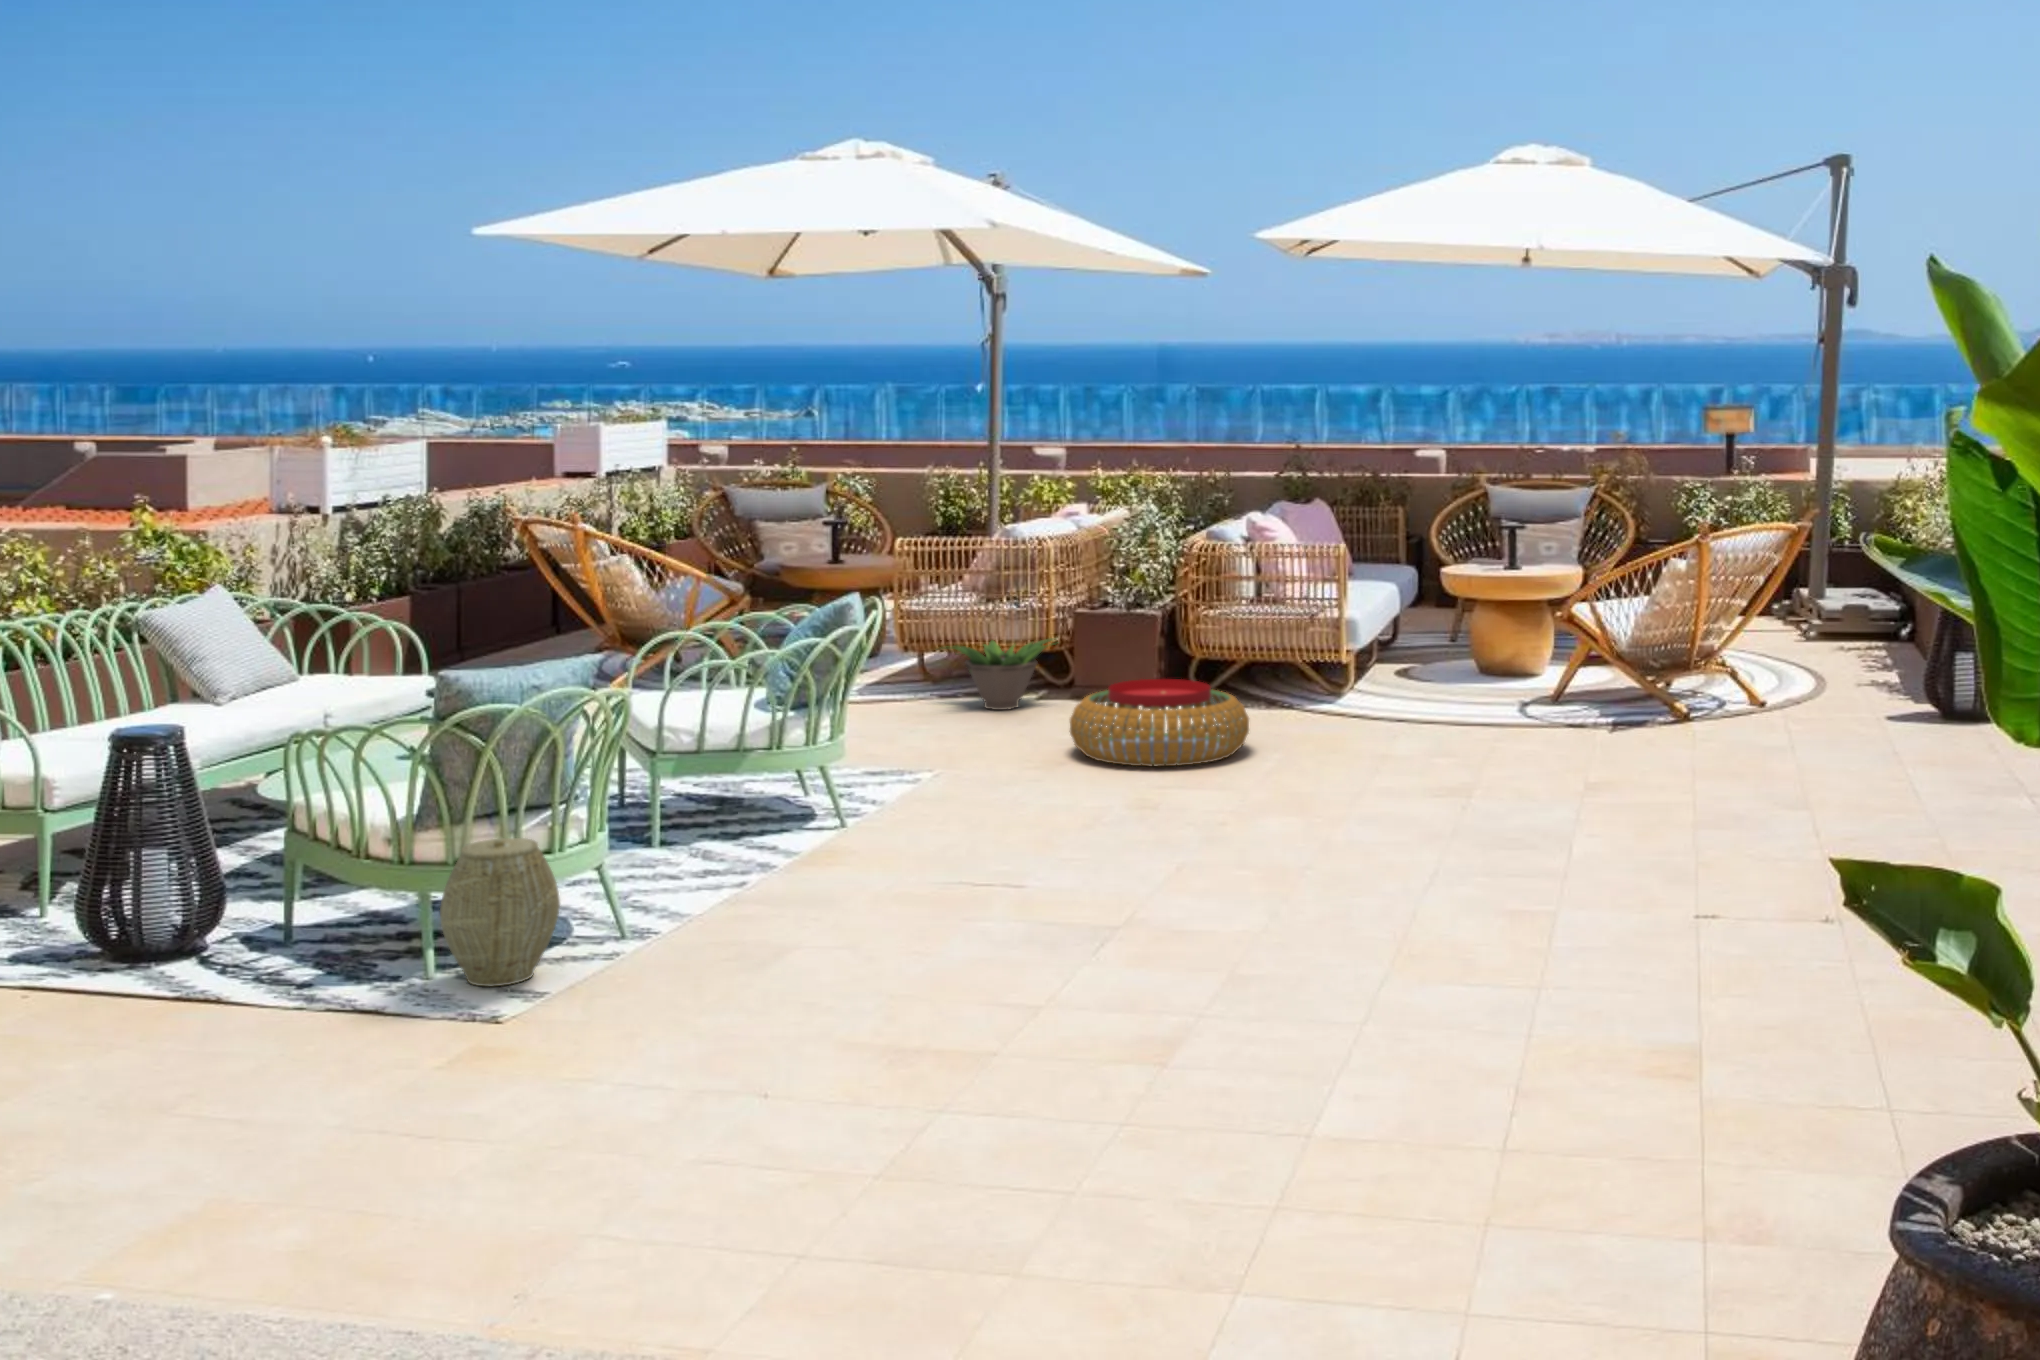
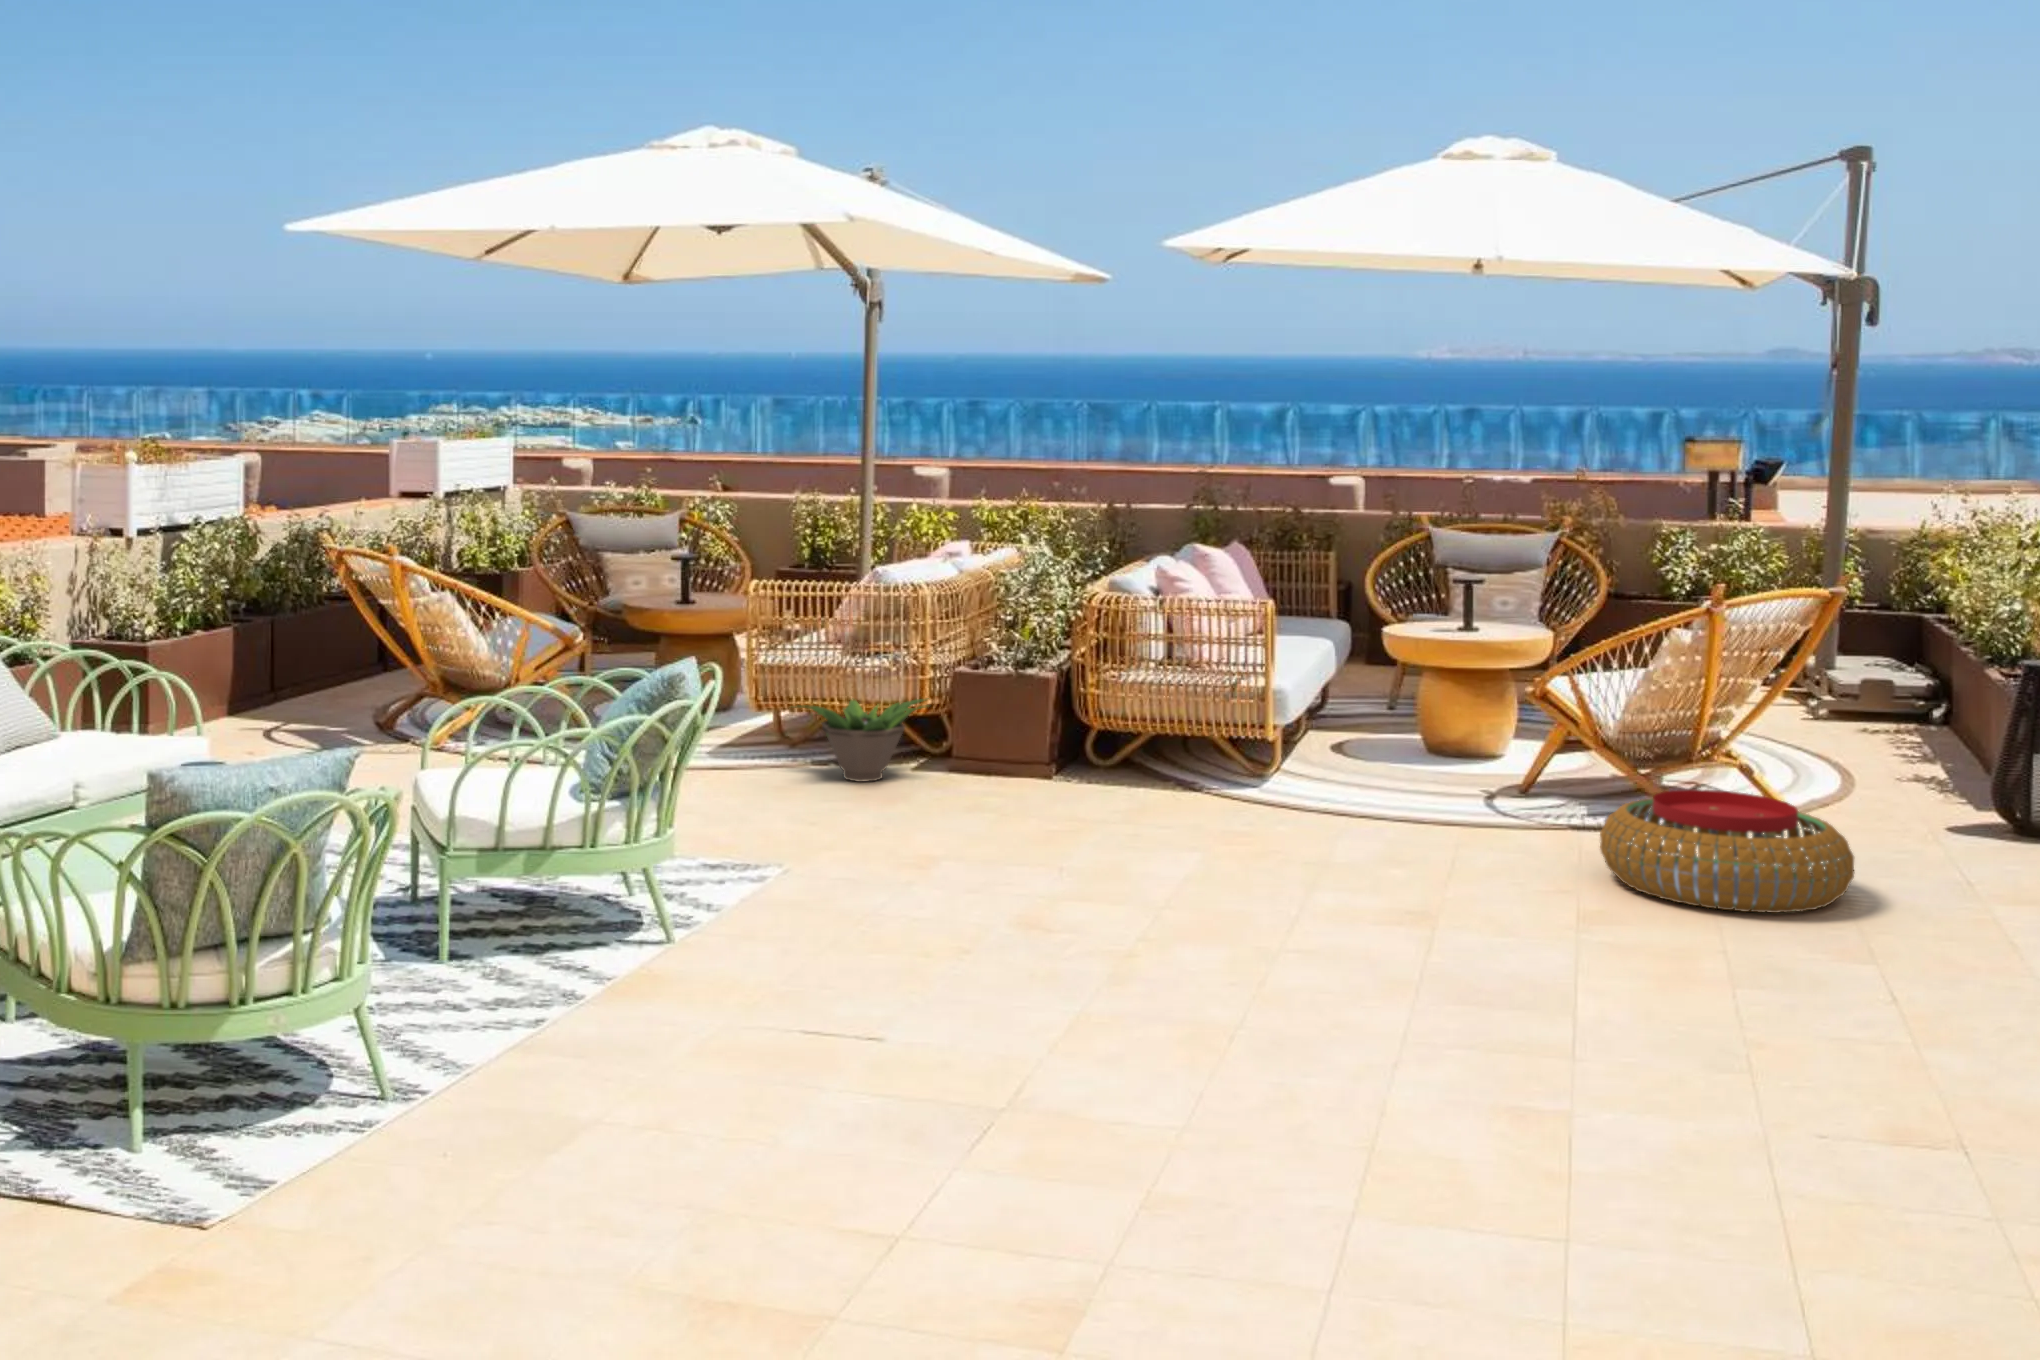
pouf: present [1070,679,1249,766] -> present [1600,789,1854,913]
woven basket: present [440,838,560,986] -> none [140,983,293,1185]

